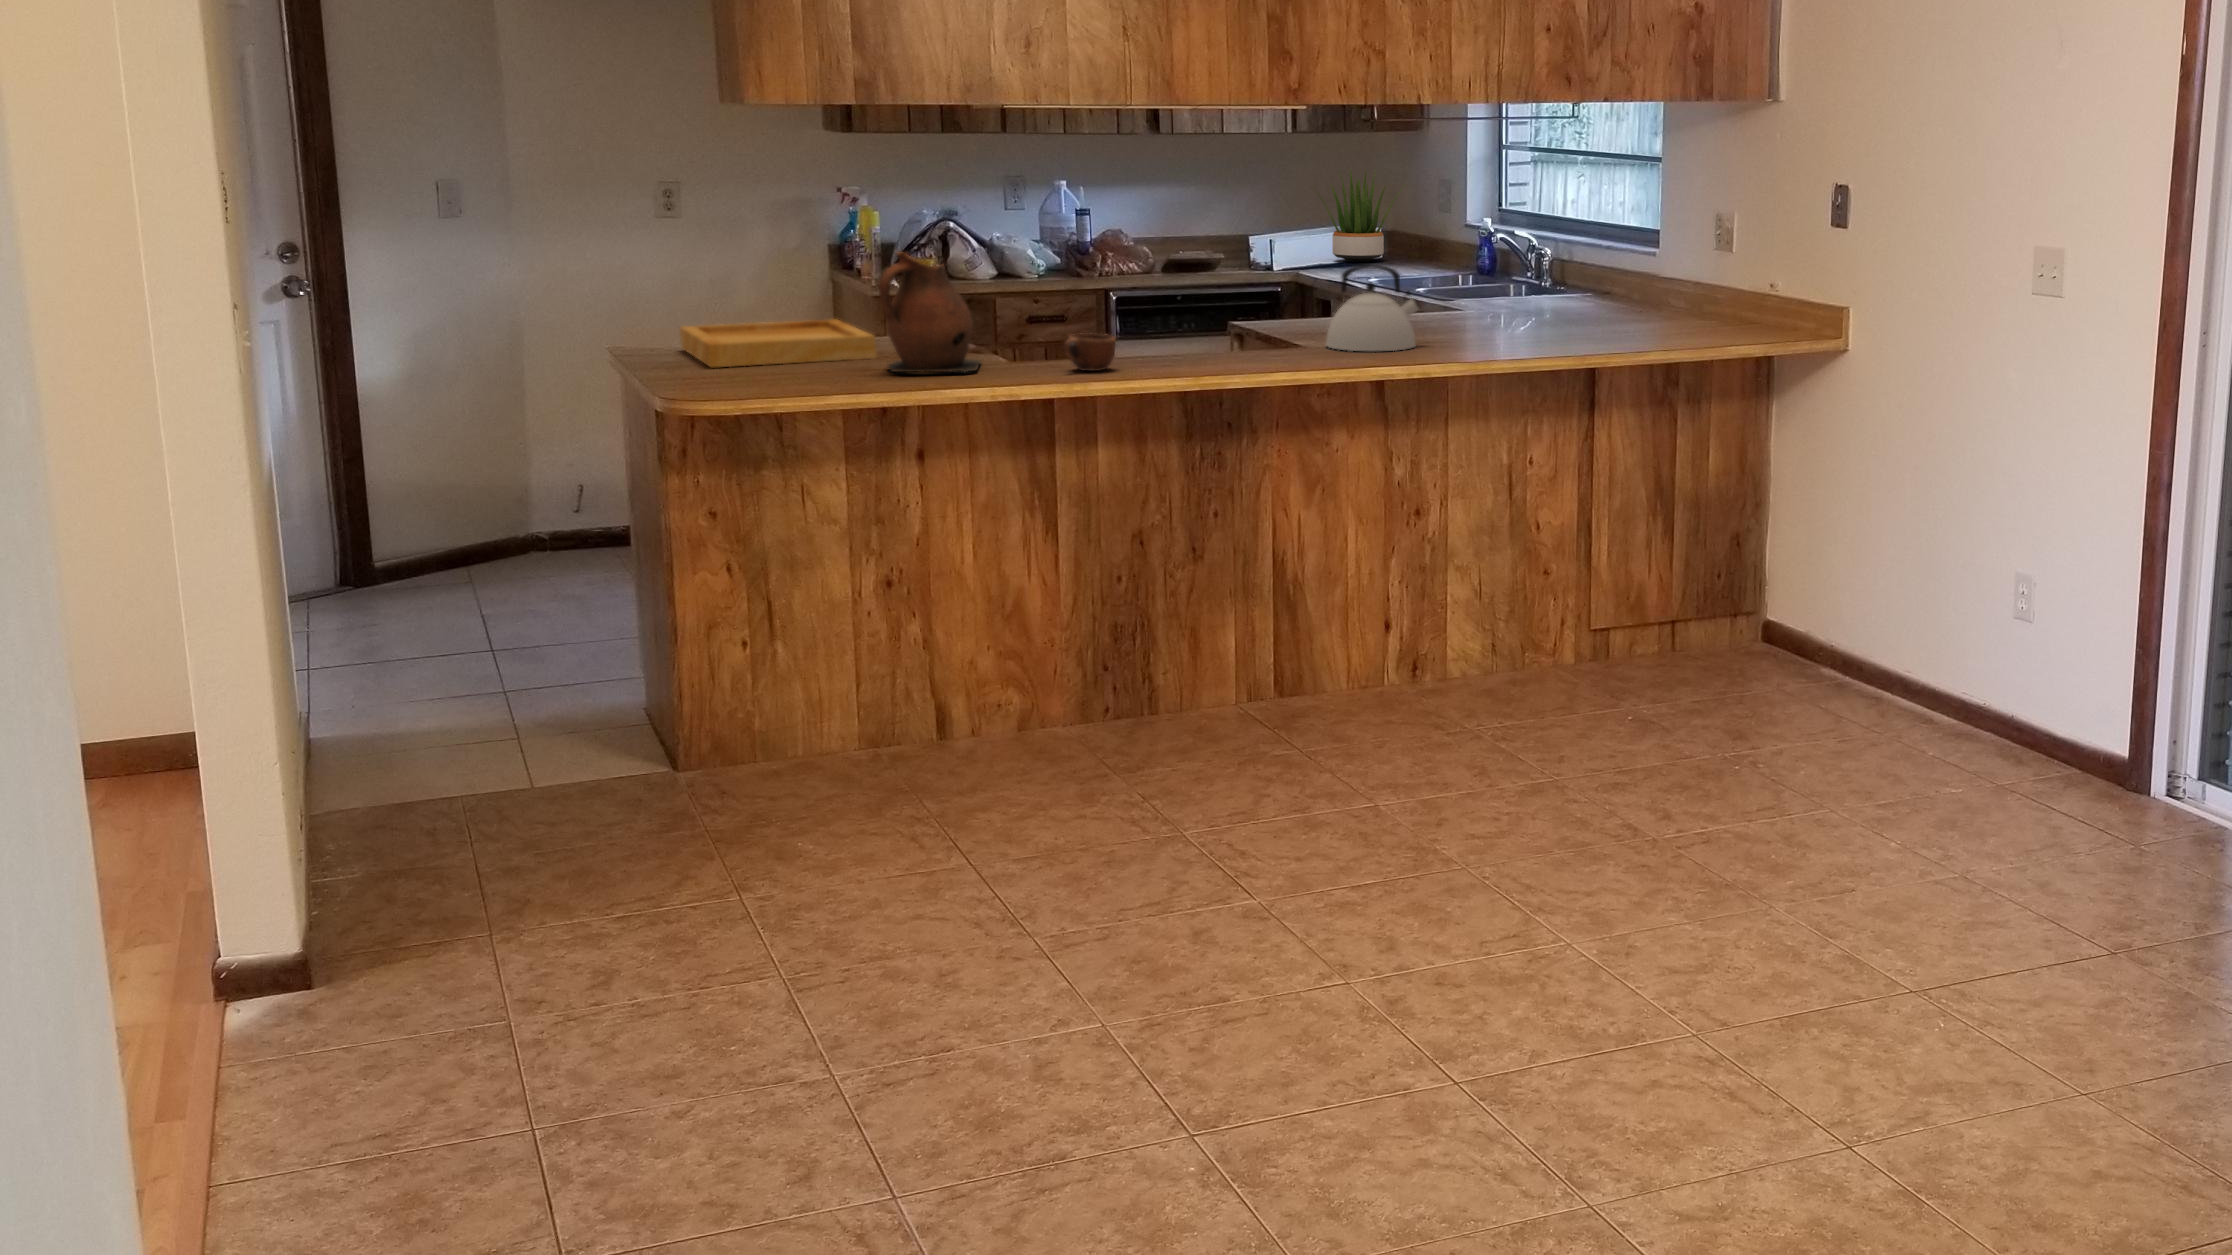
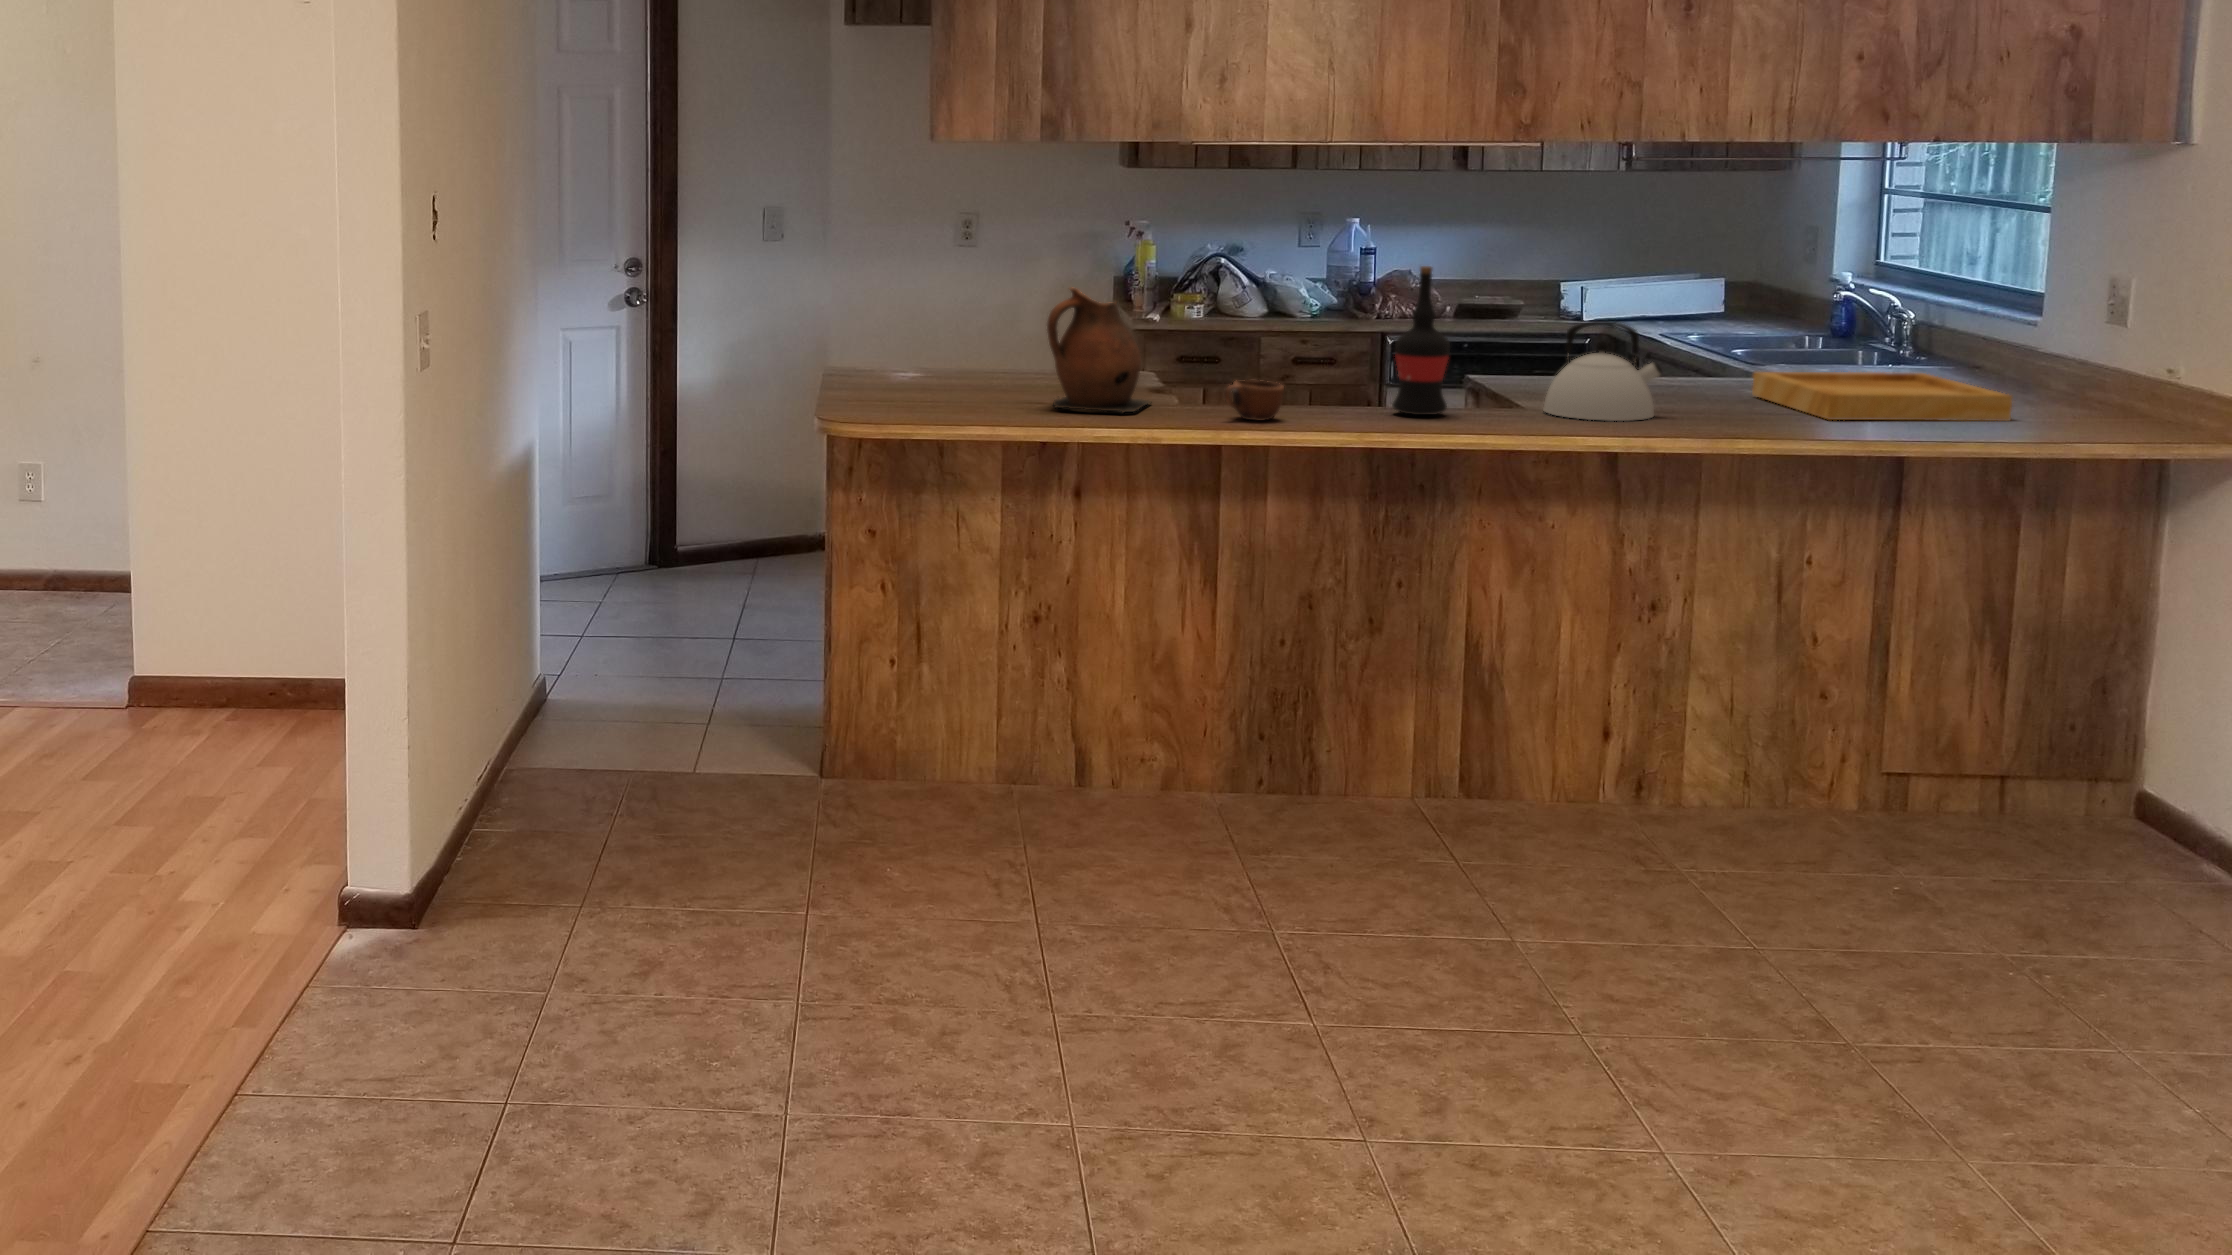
potted plant: present [1313,170,1404,262] -> none [1634,211,1757,317]
wine bottle: none [1203,220,1252,356] -> present [1392,266,1450,415]
tray: present [680,319,876,367] -> present [1752,372,2012,421]

